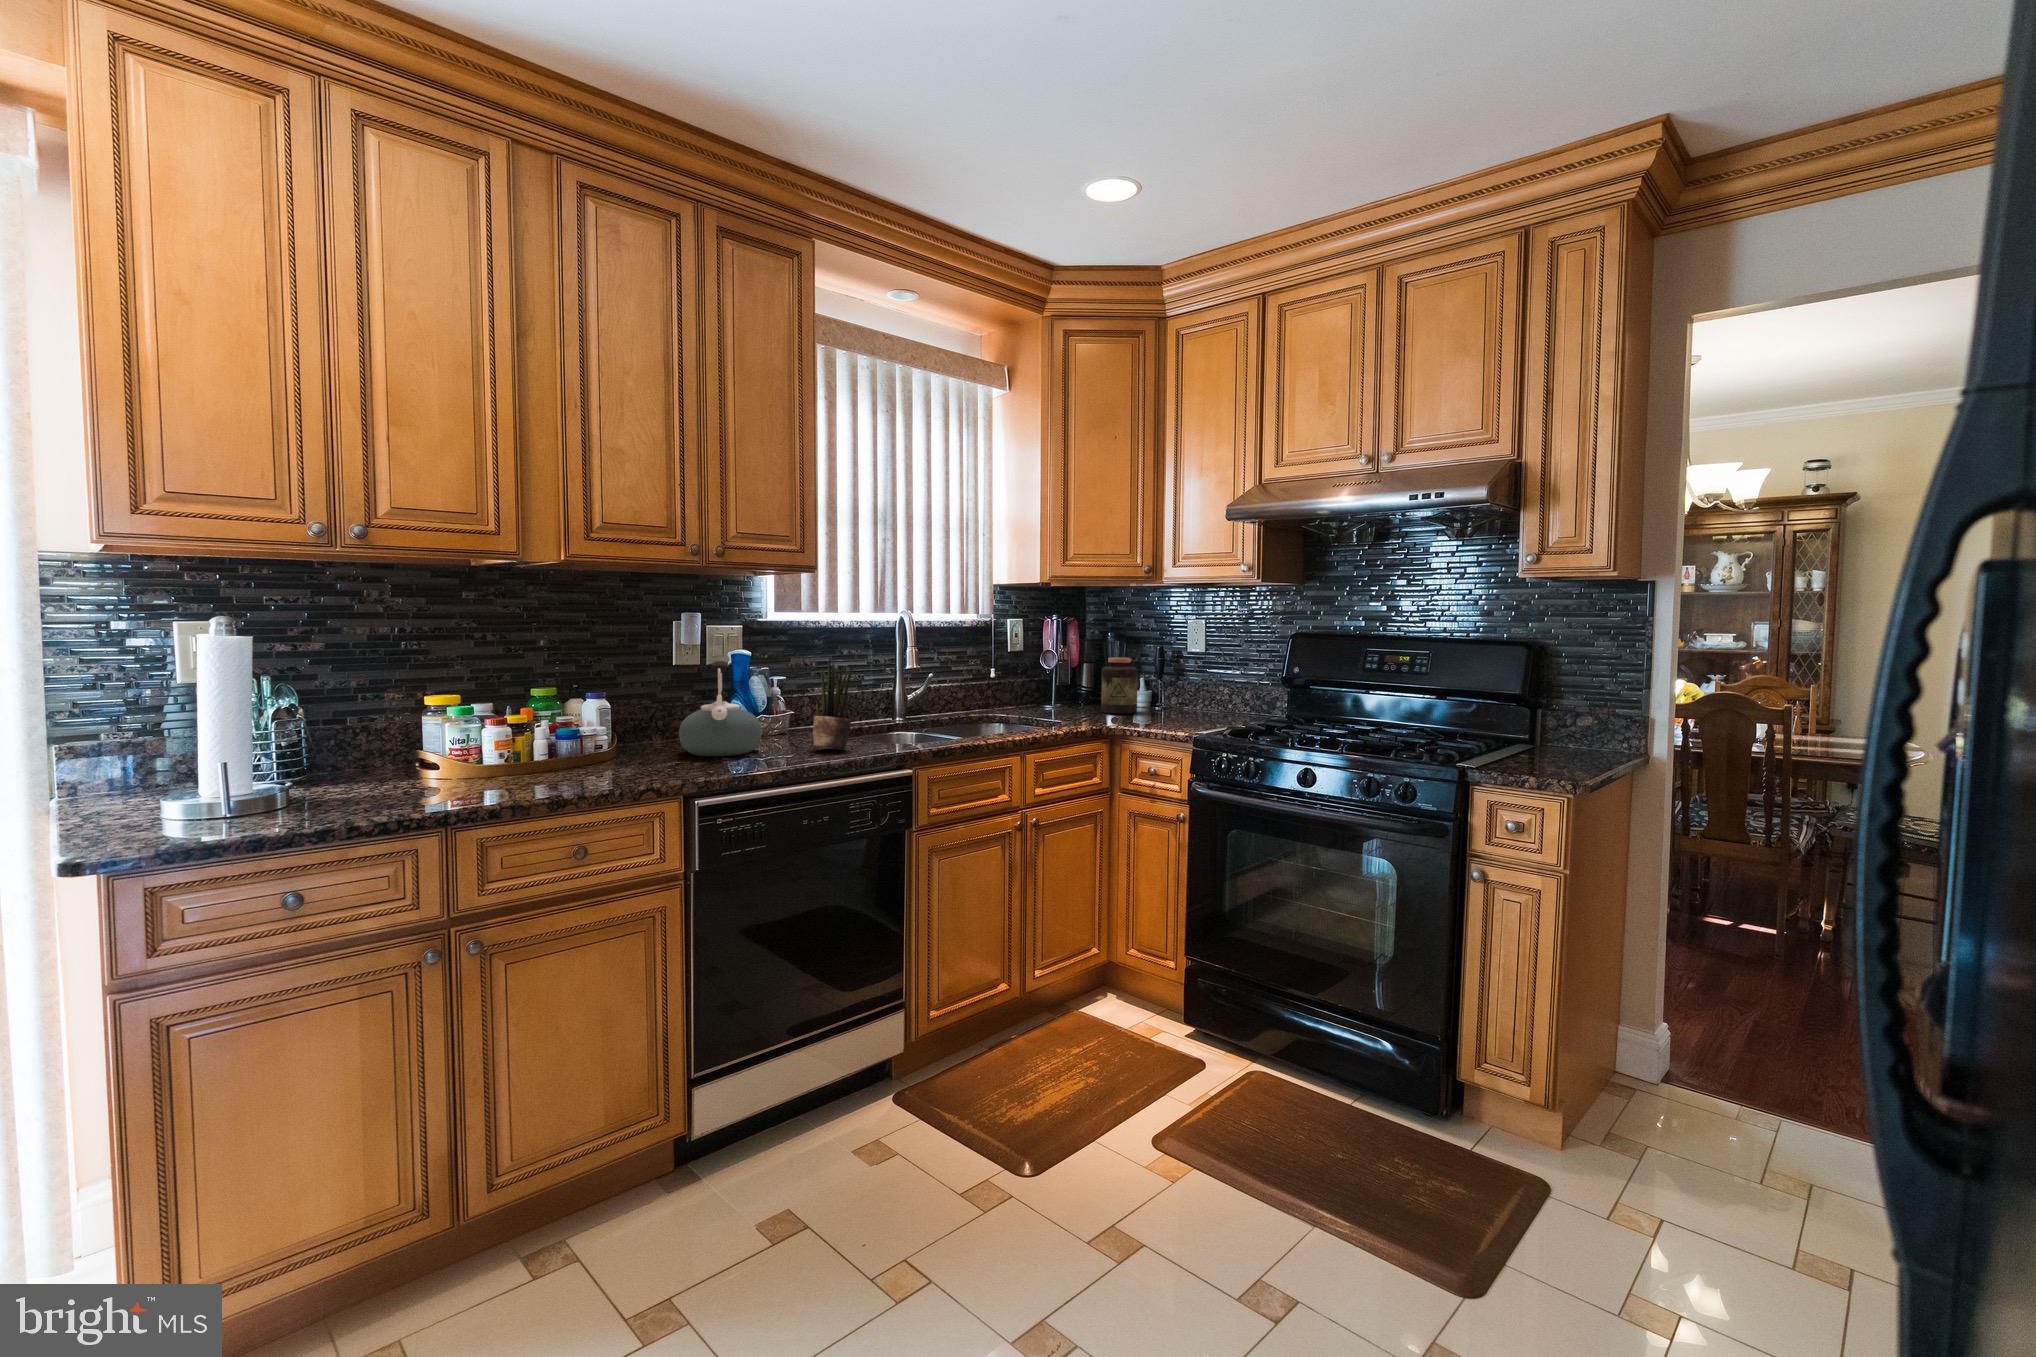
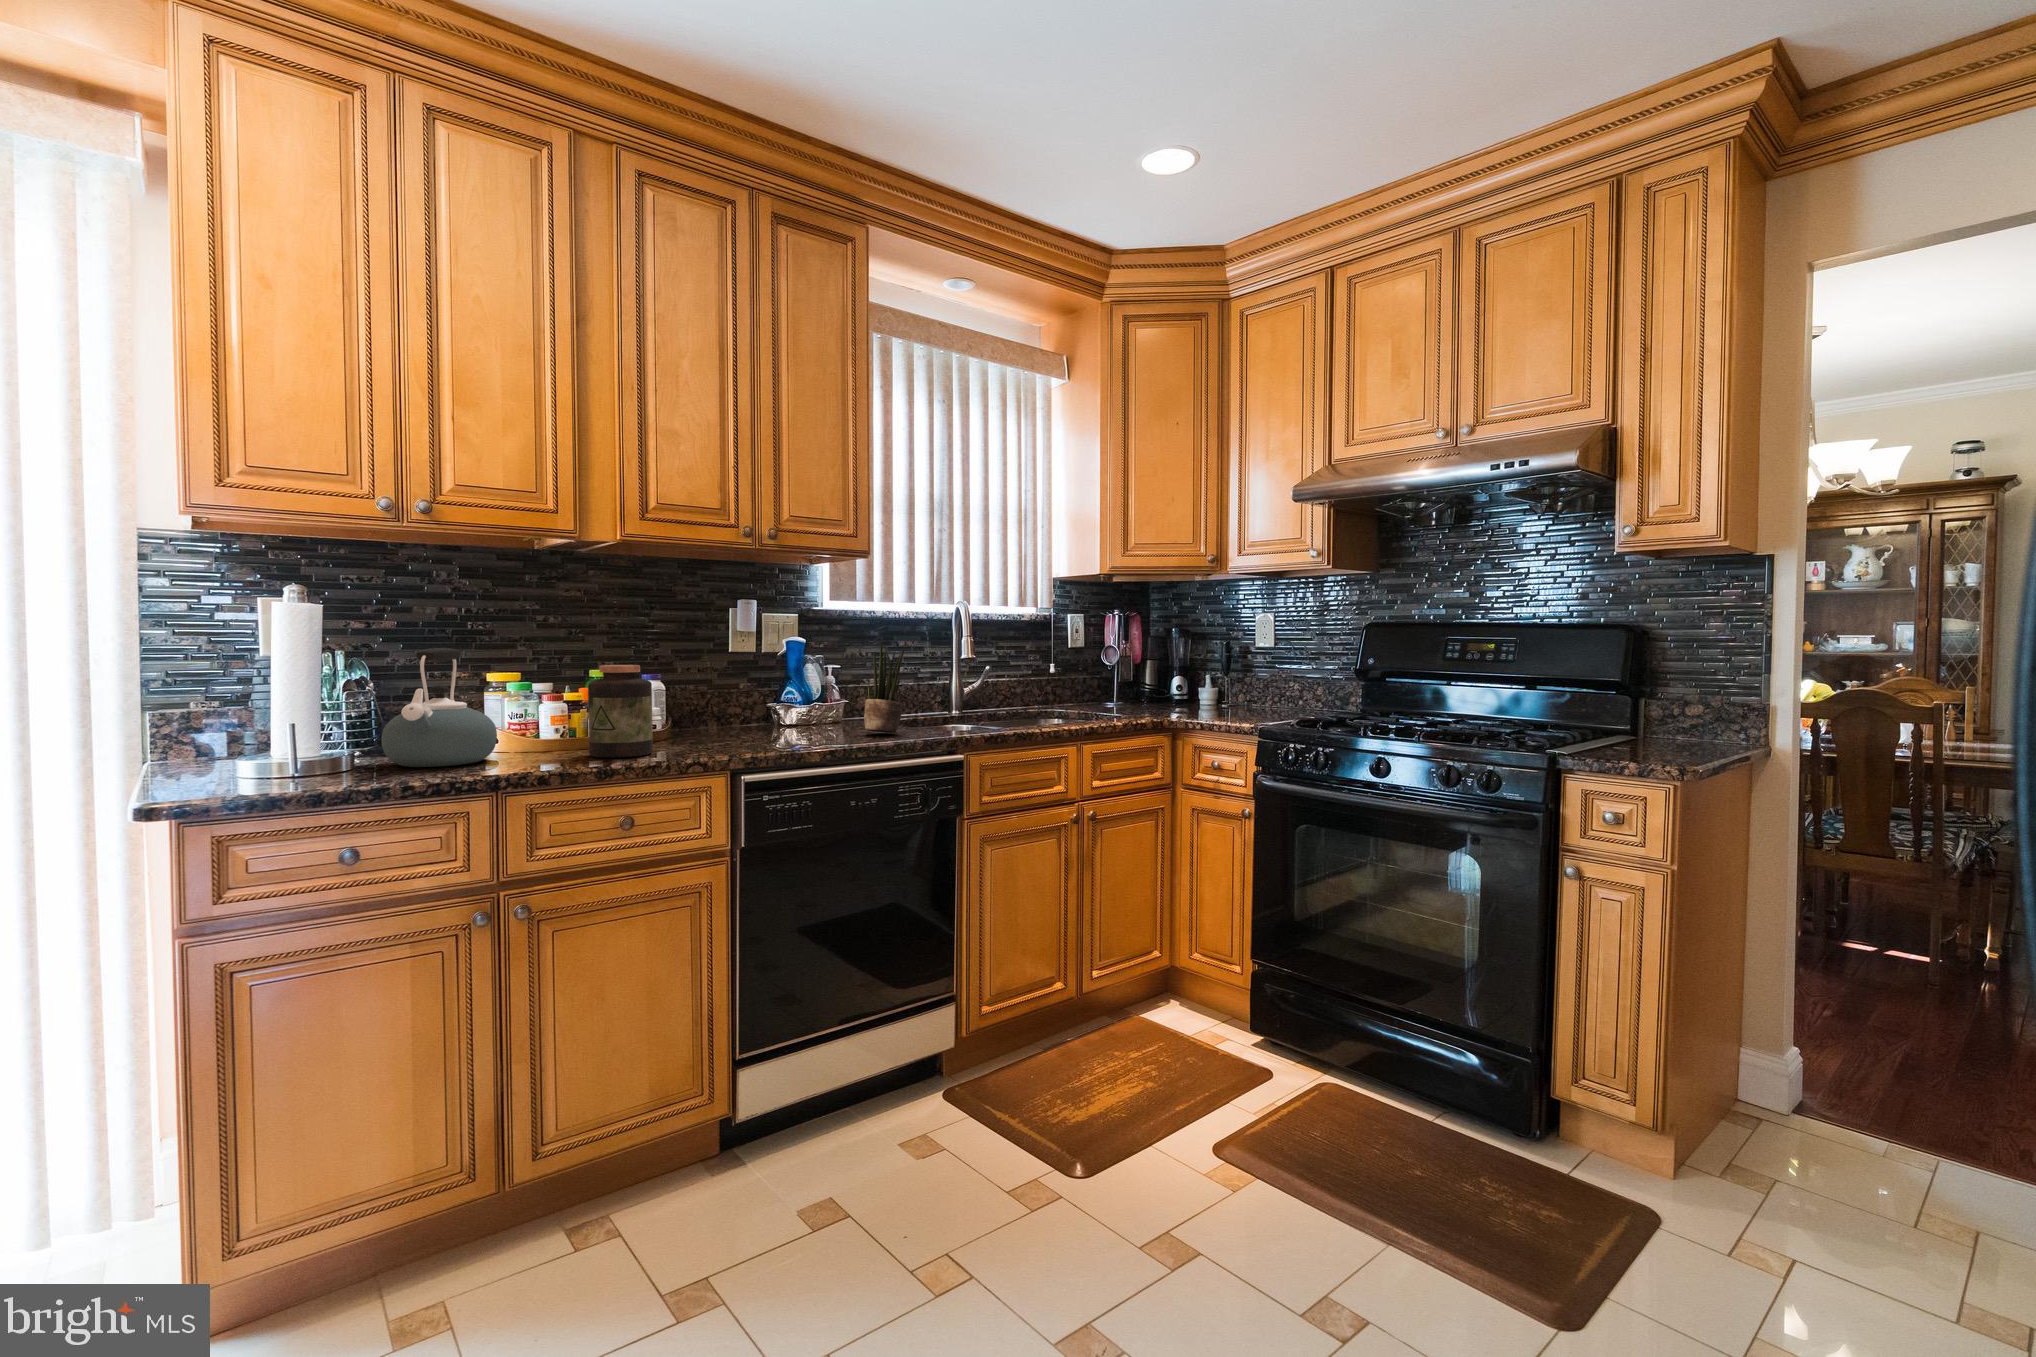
jar: present [1101,658,1137,714] -> present [588,665,653,758]
kettle: present [679,661,762,756] -> present [381,648,497,767]

